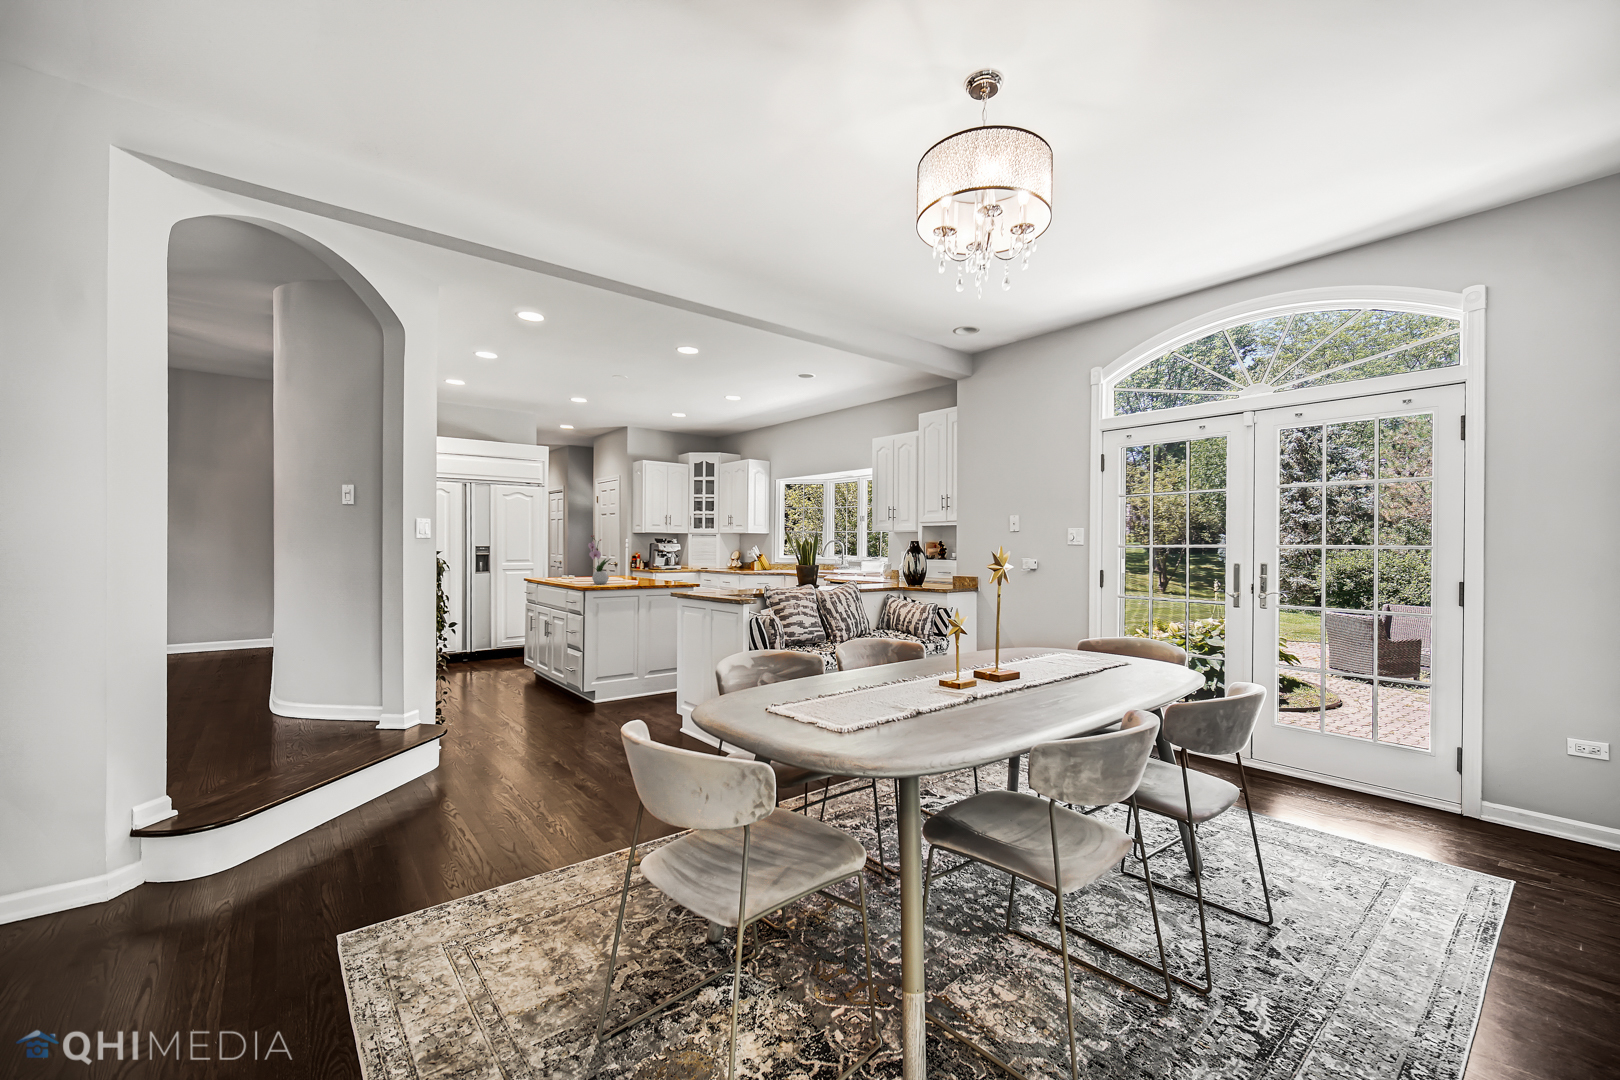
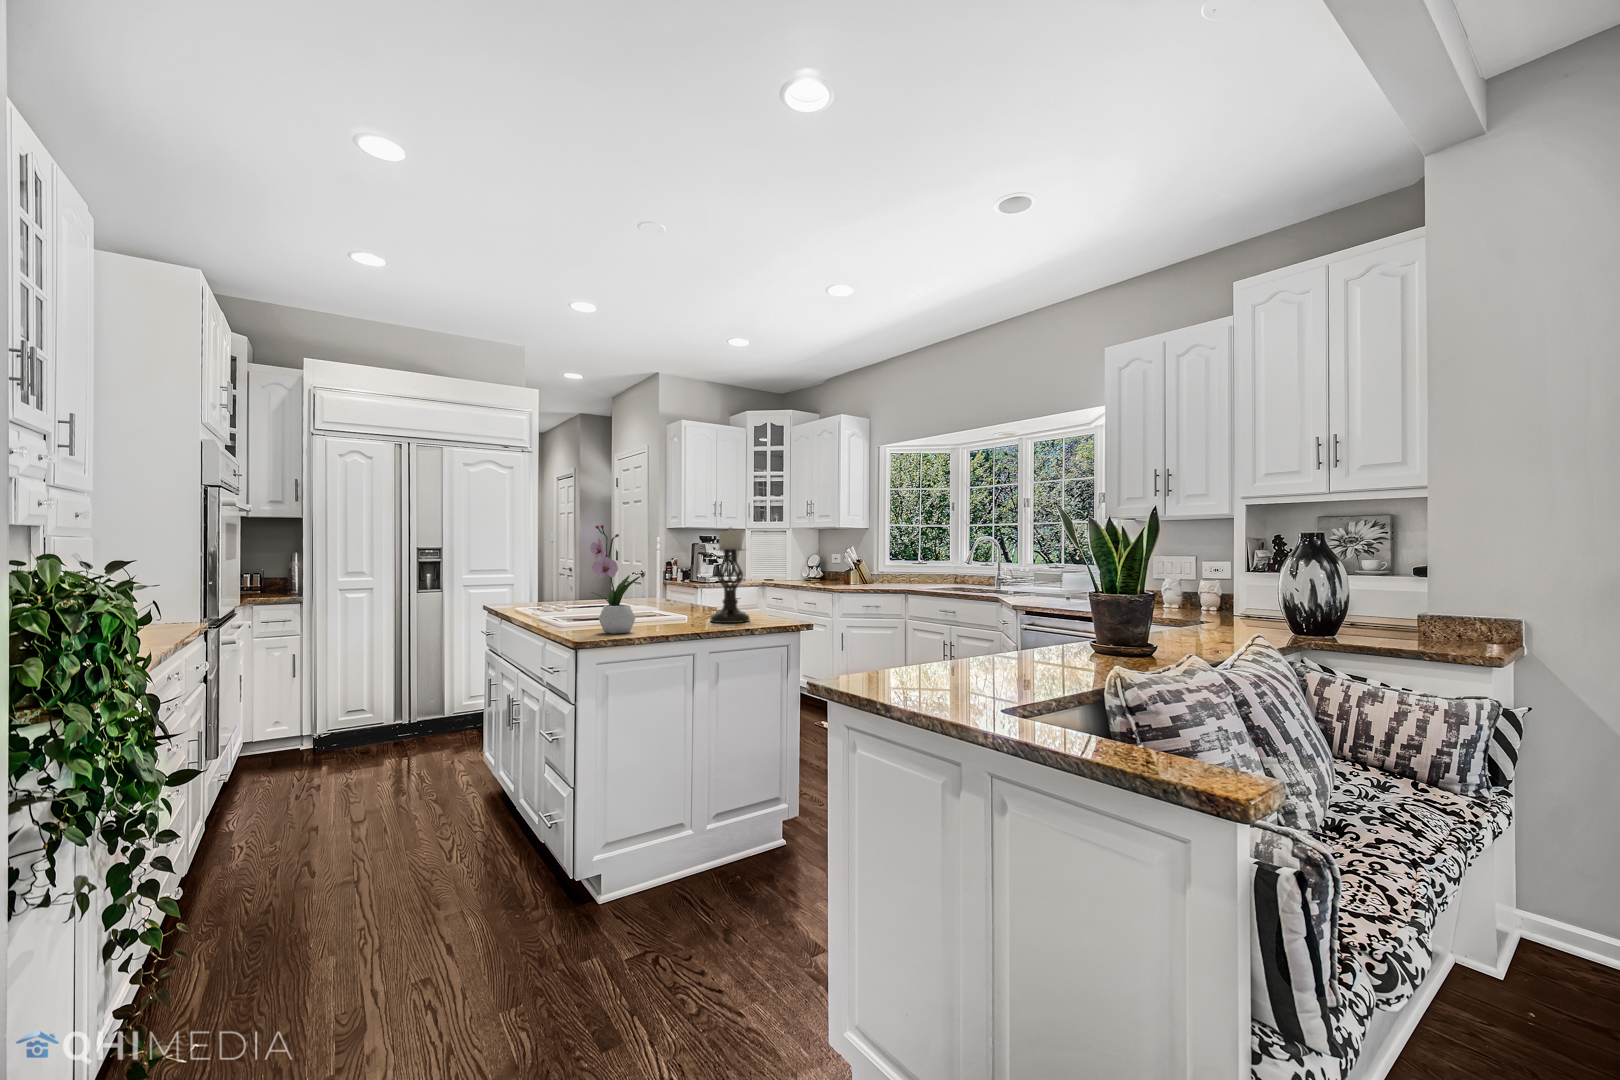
candle holder: none [646,536,666,582] -> present [710,528,750,623]

